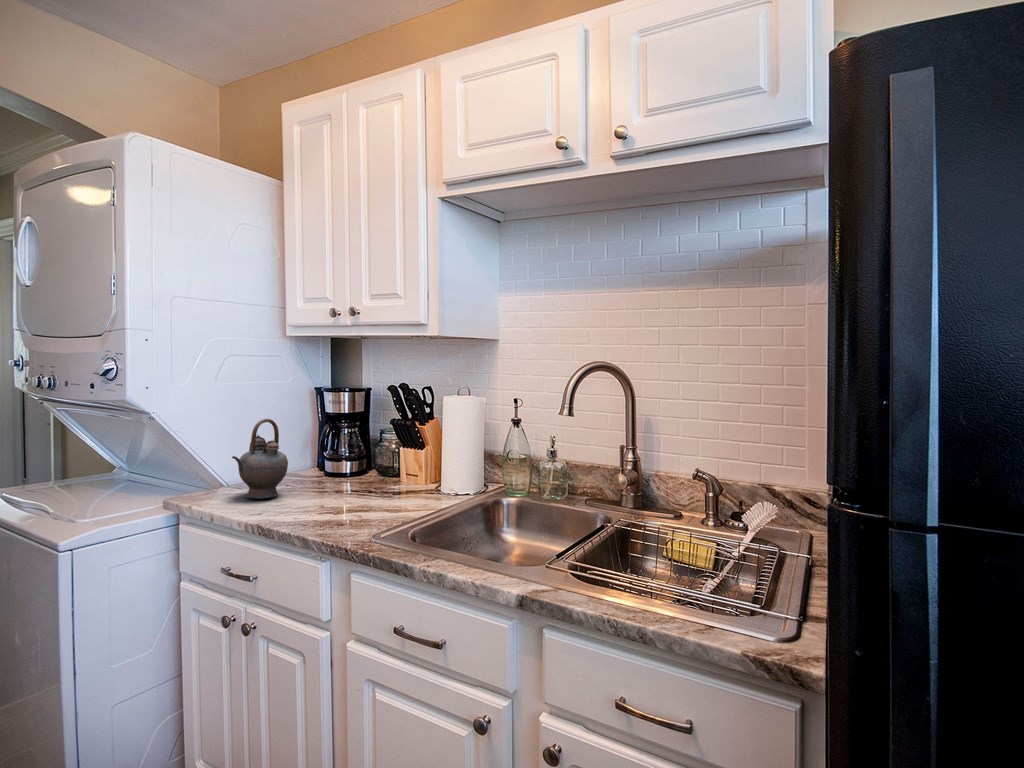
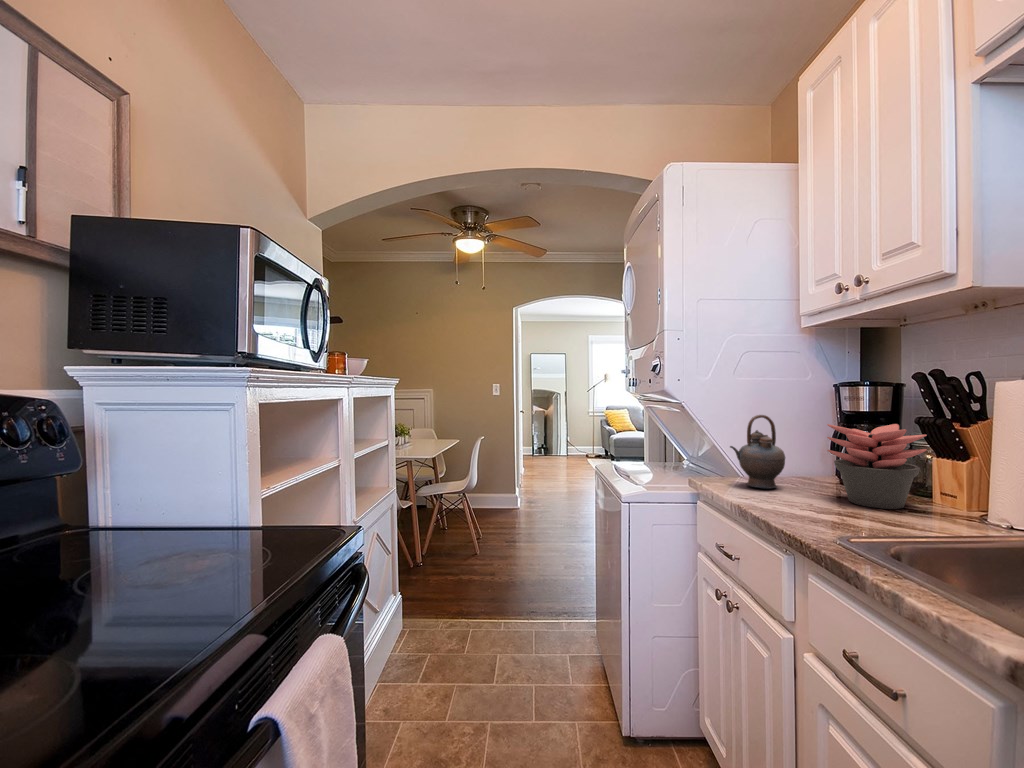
succulent plant: none [332,423,402,499] -> present [827,424,927,509]

